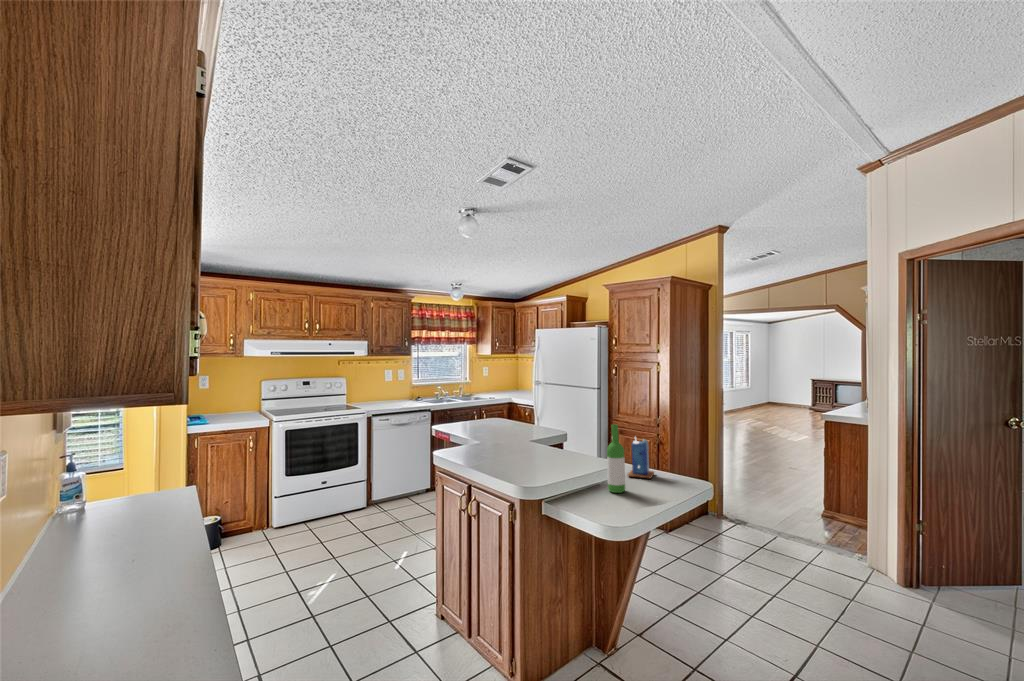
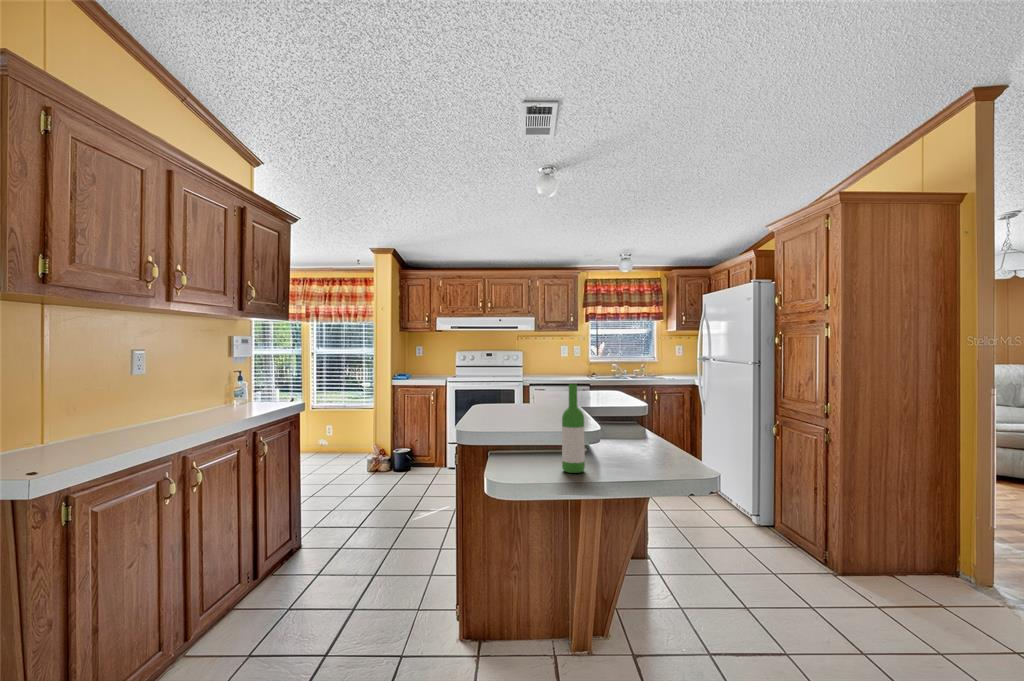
candle: present [628,437,654,479] -> none [628,408,672,467]

